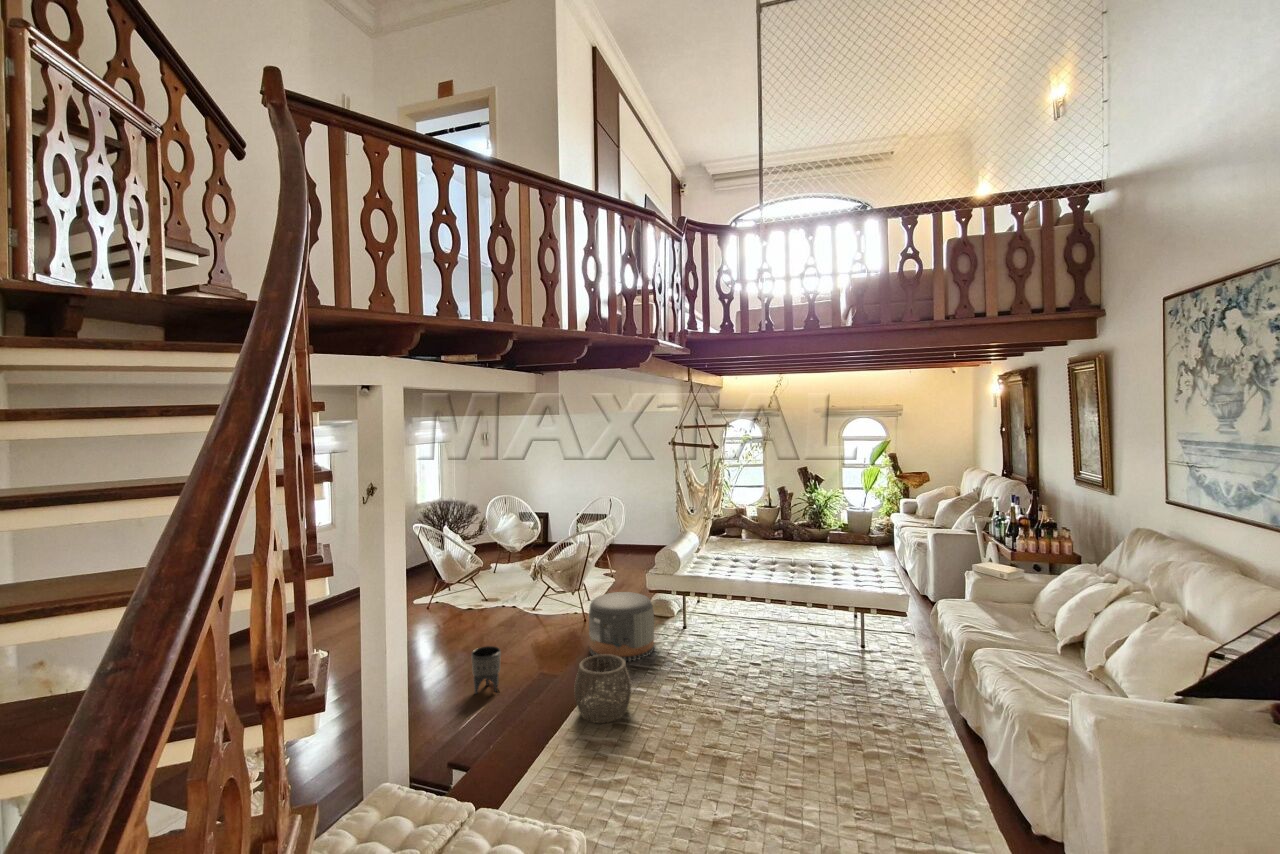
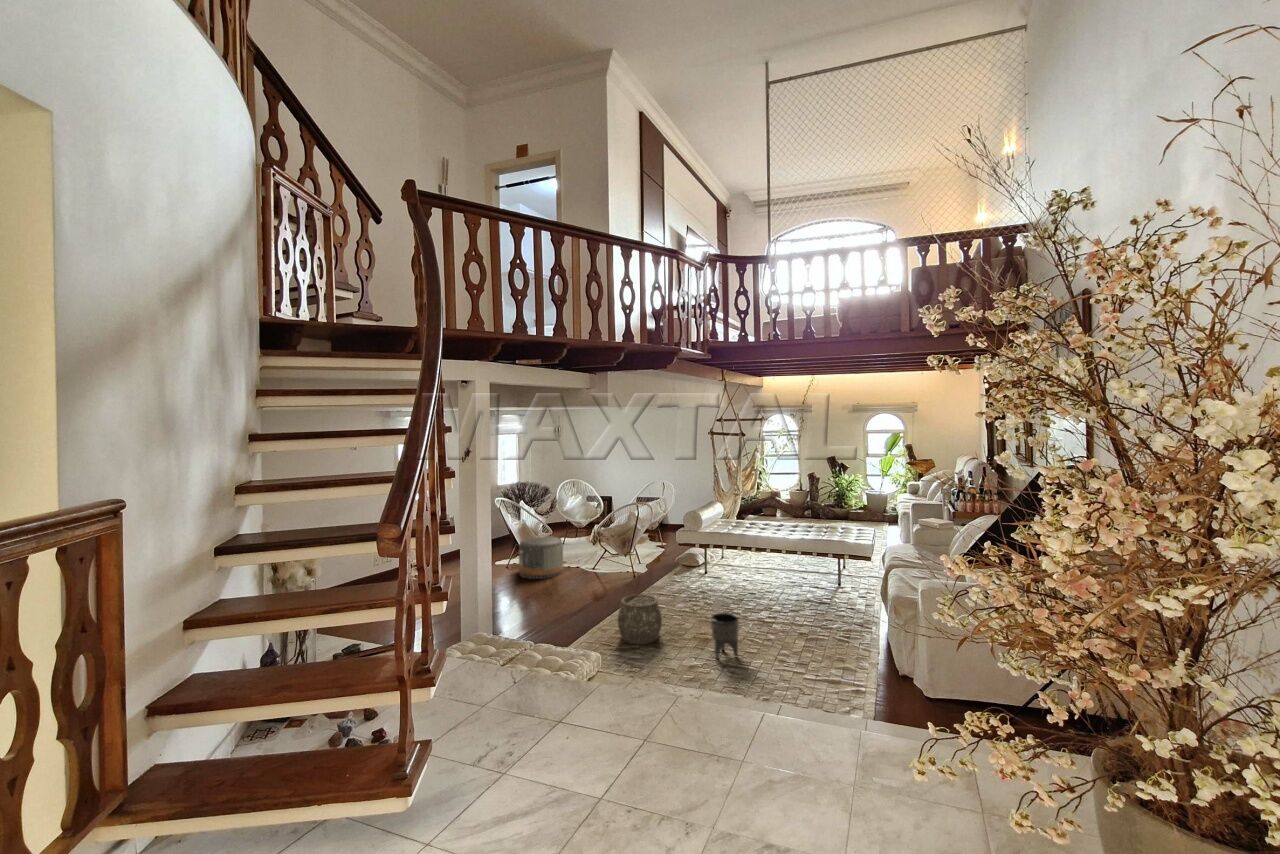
pouf: present [589,592,654,662] -> present [519,536,563,579]
planter: present [471,646,501,694] -> present [711,613,739,658]

